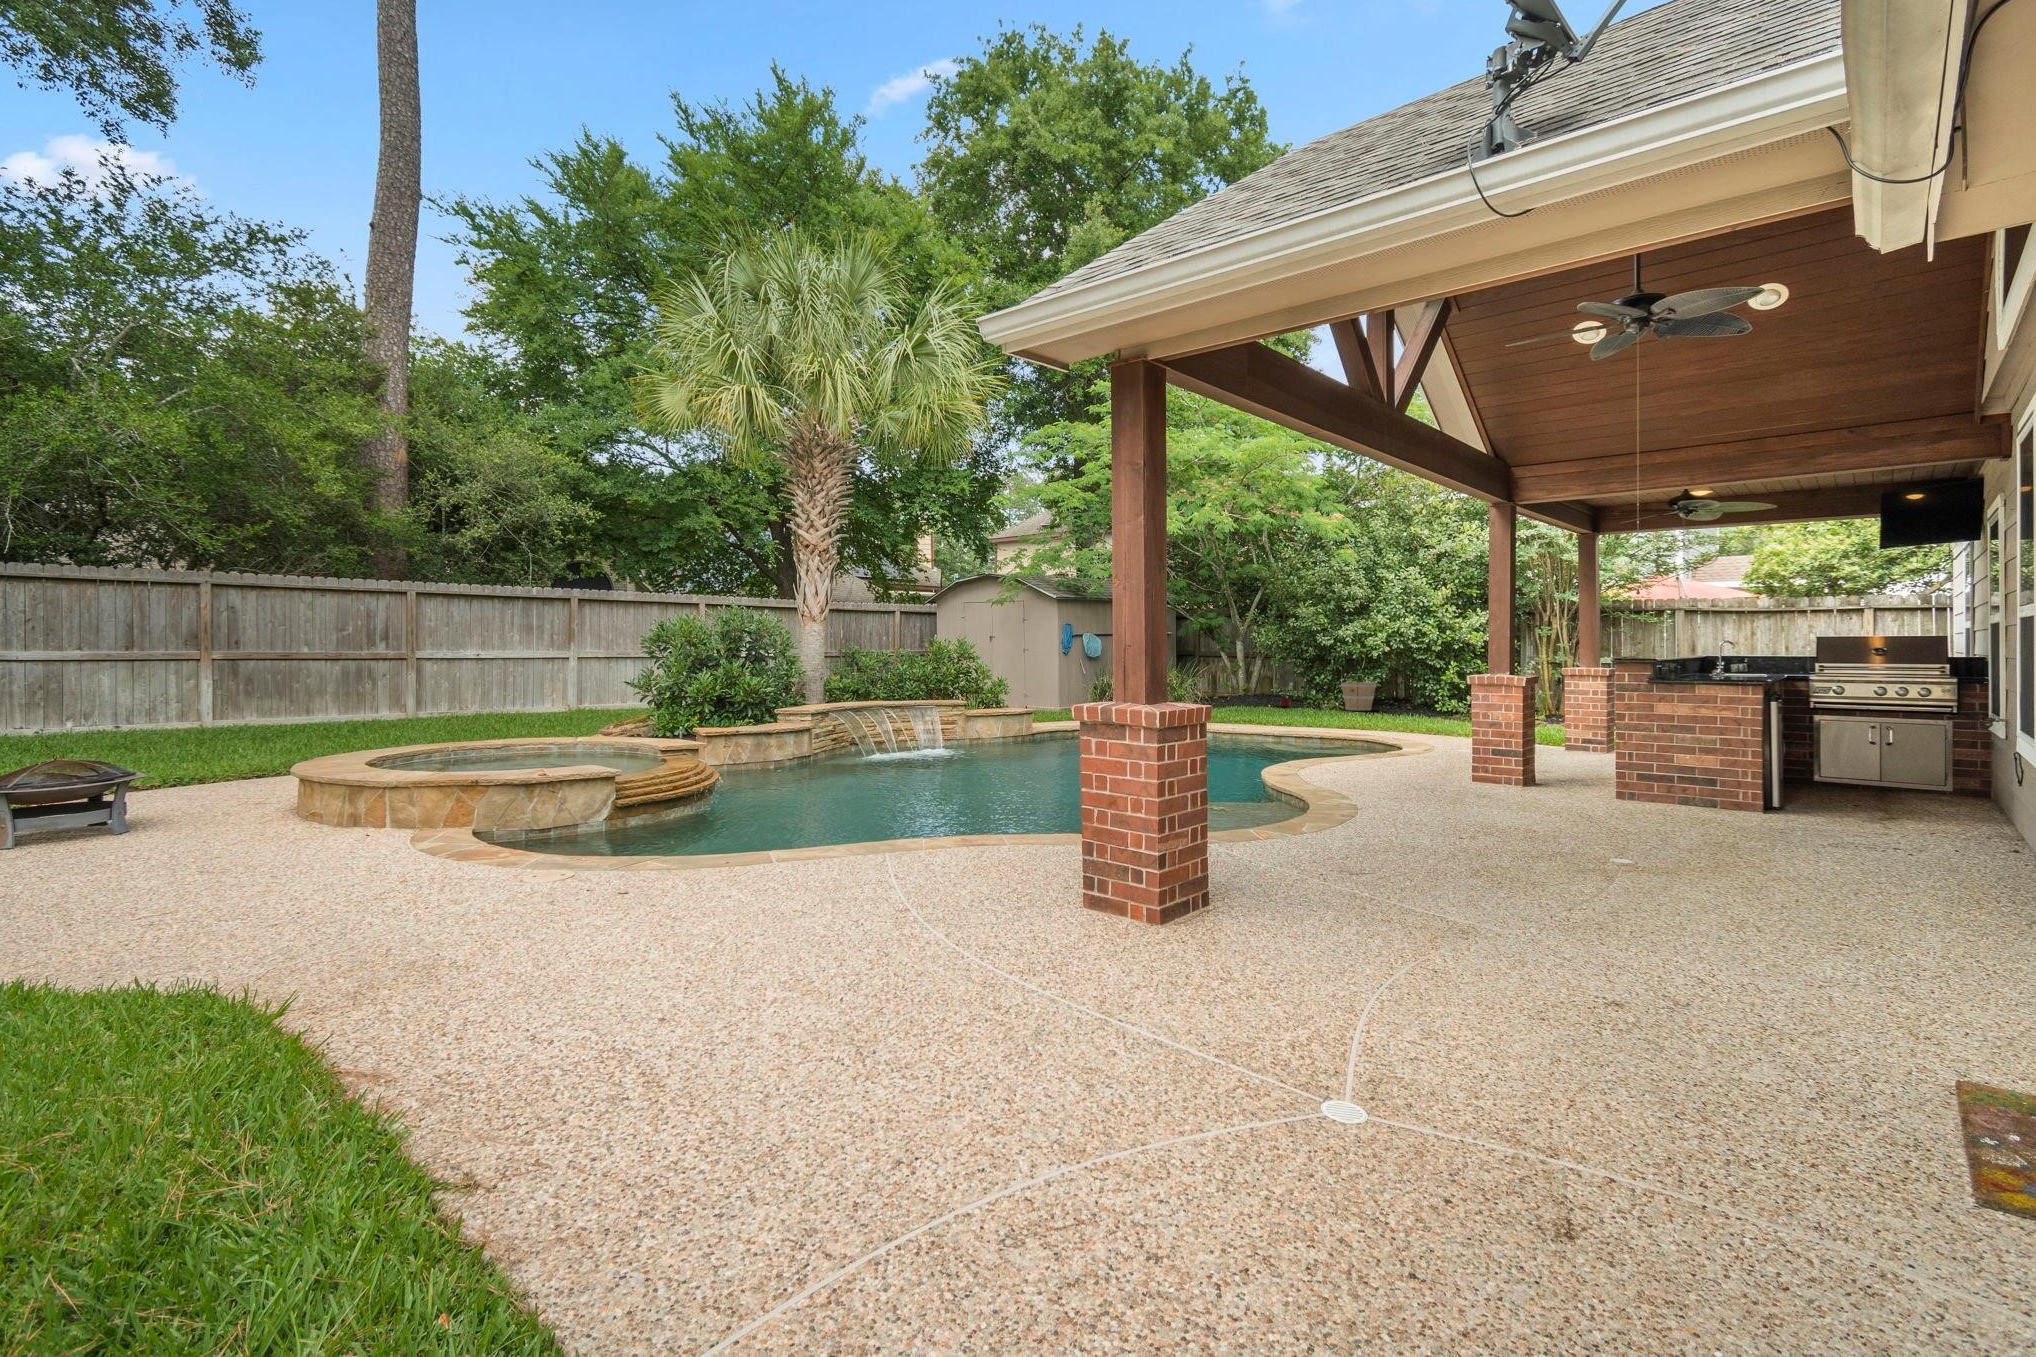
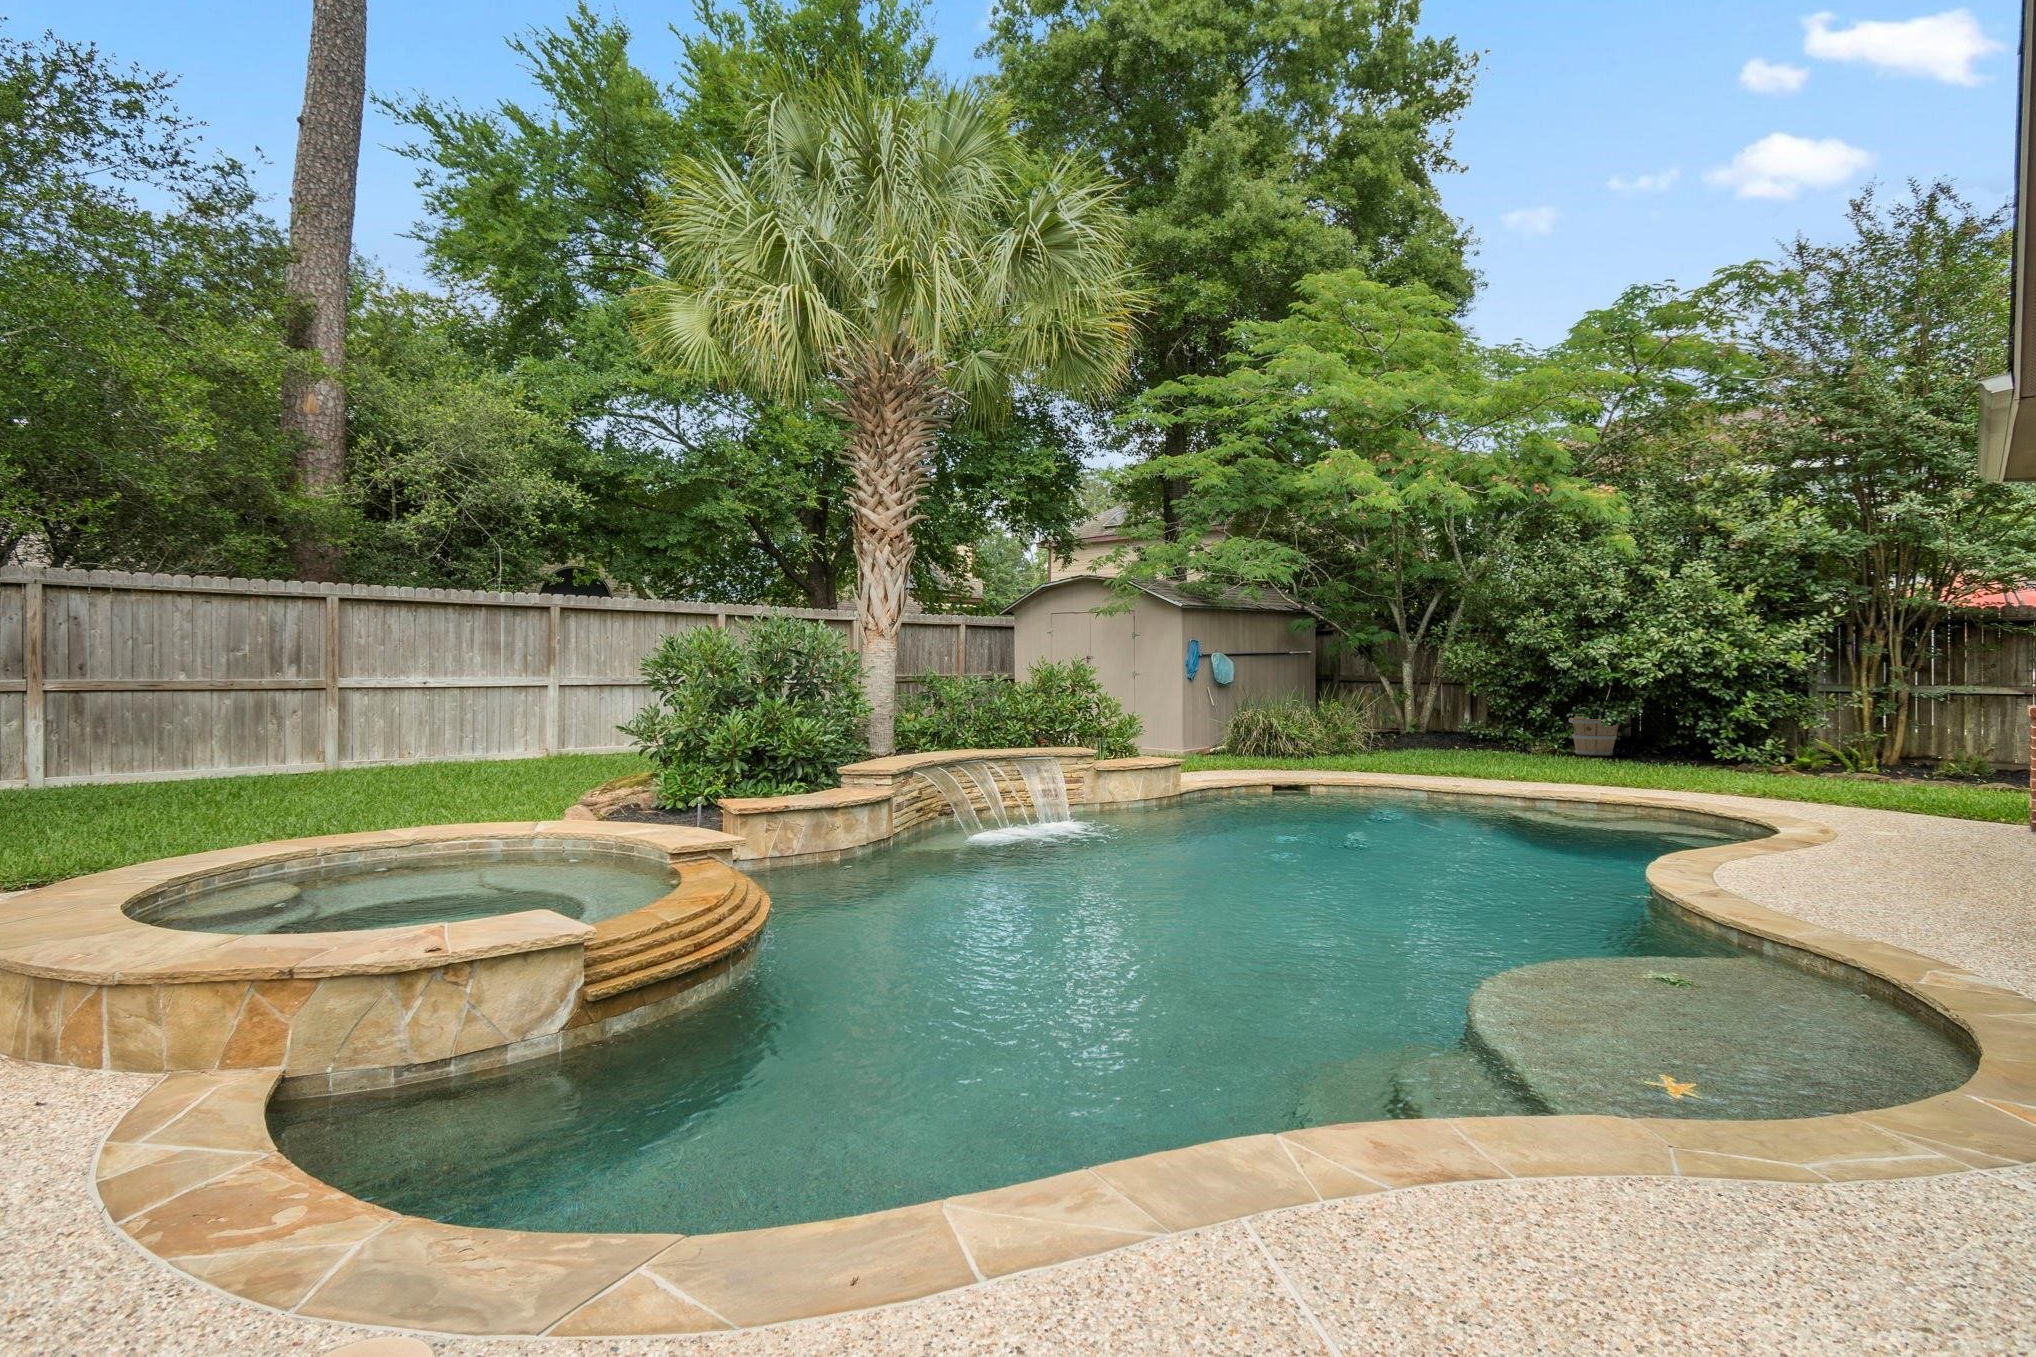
potted tree: present [1279,662,1301,707] -> none [1475,686,1513,749]

